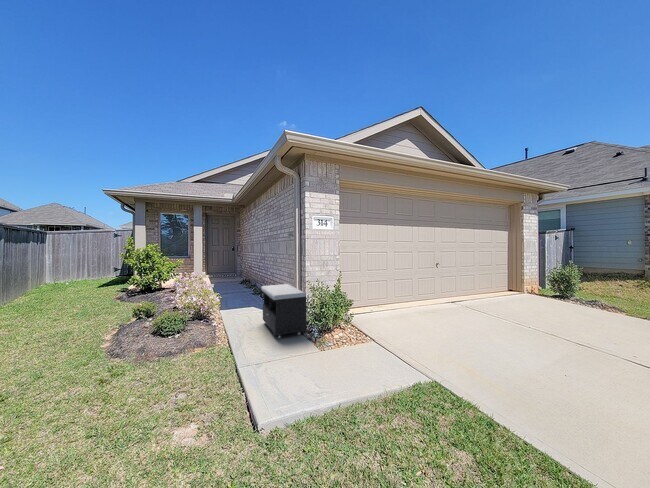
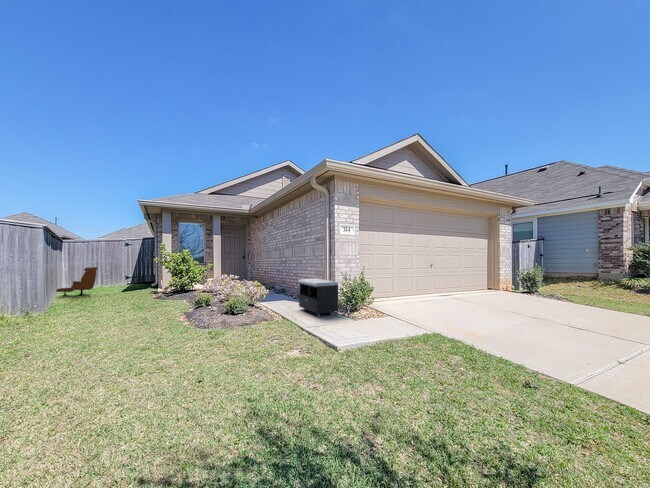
lounge chair: none [18,263,61,298] -> present [56,267,97,298]

